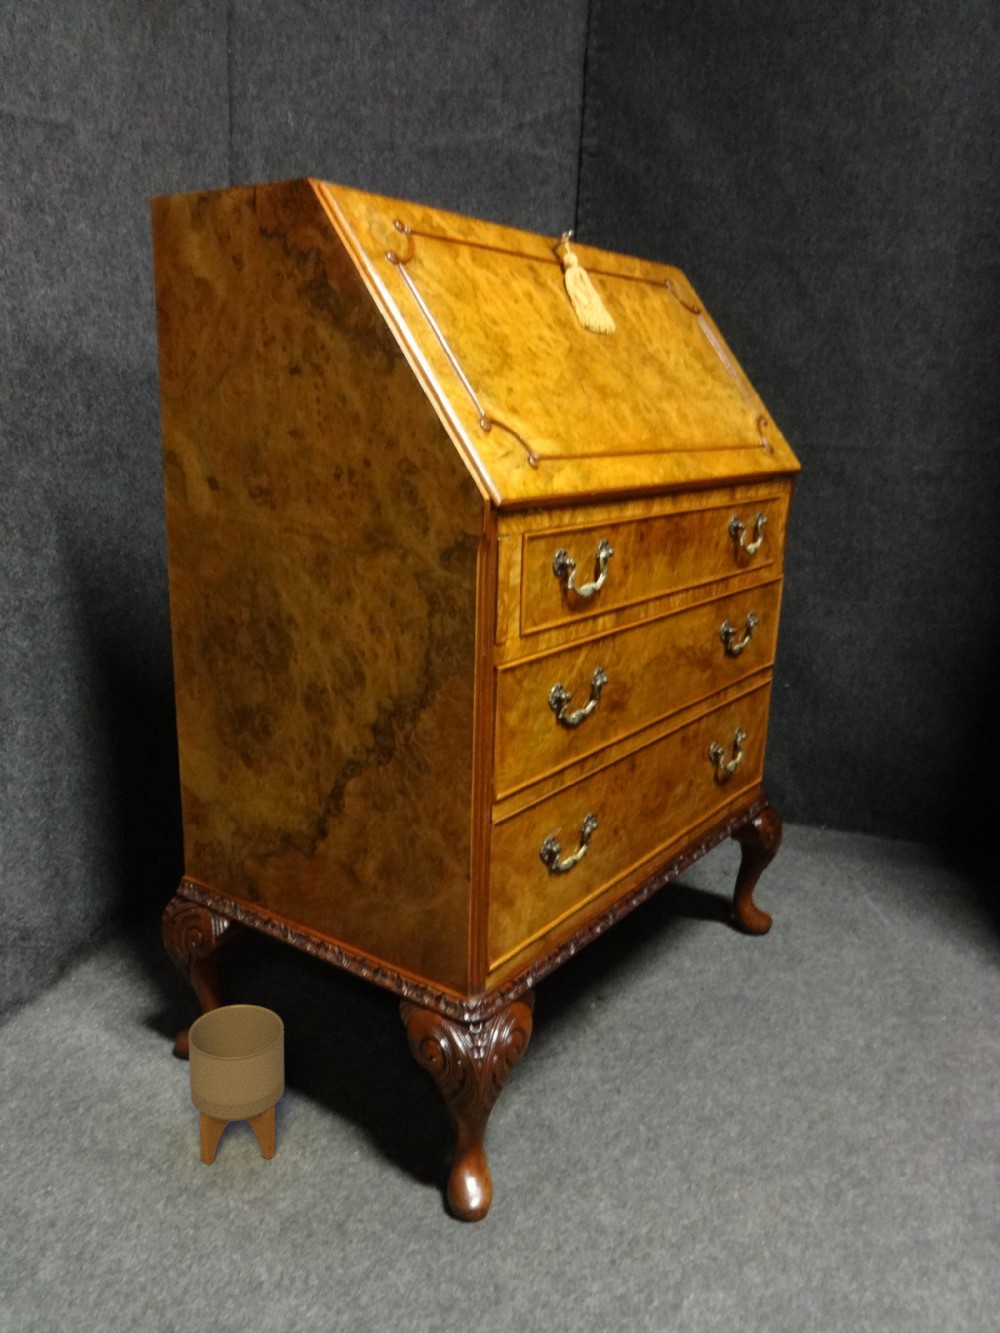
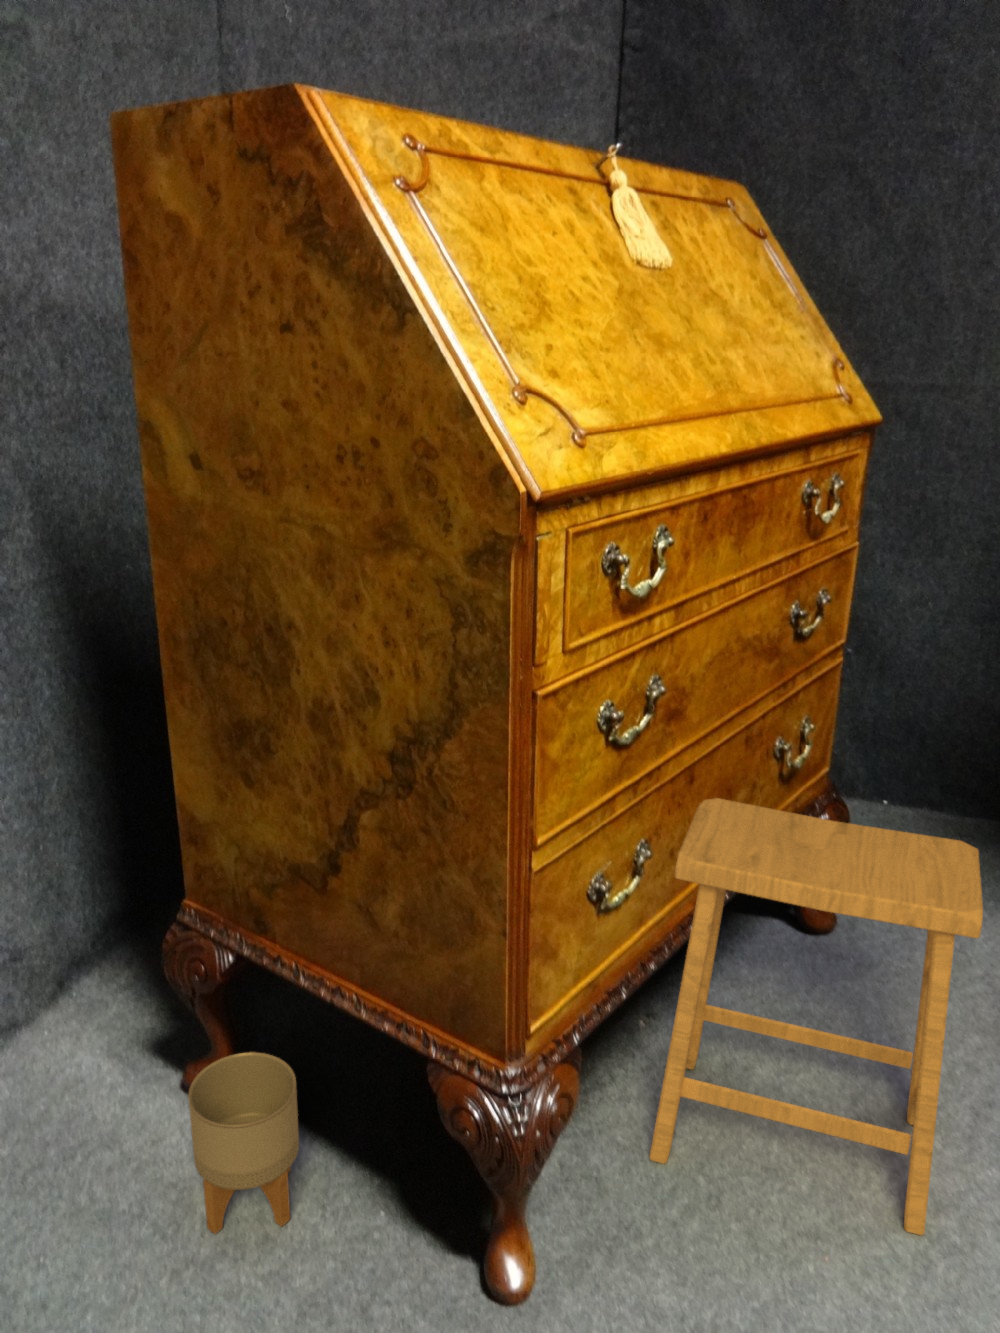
footstool: none [596,787,878,1169] -> present [649,798,983,1236]

